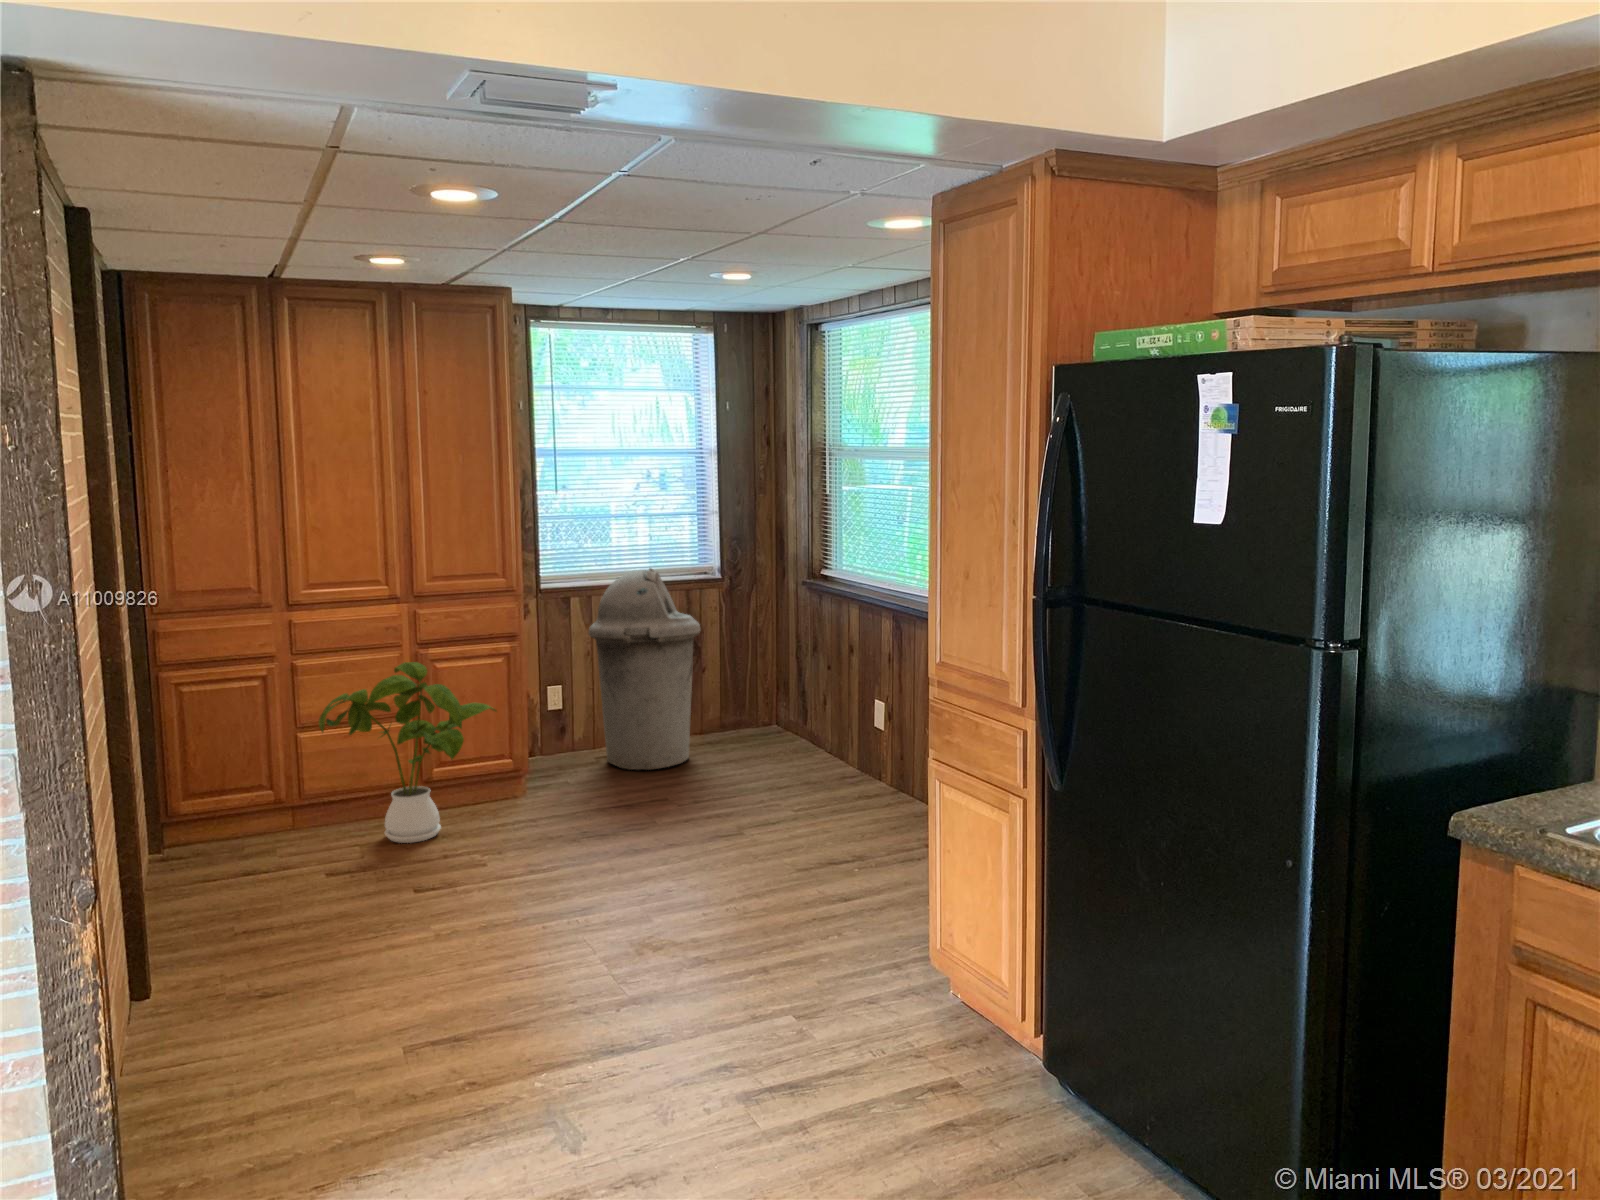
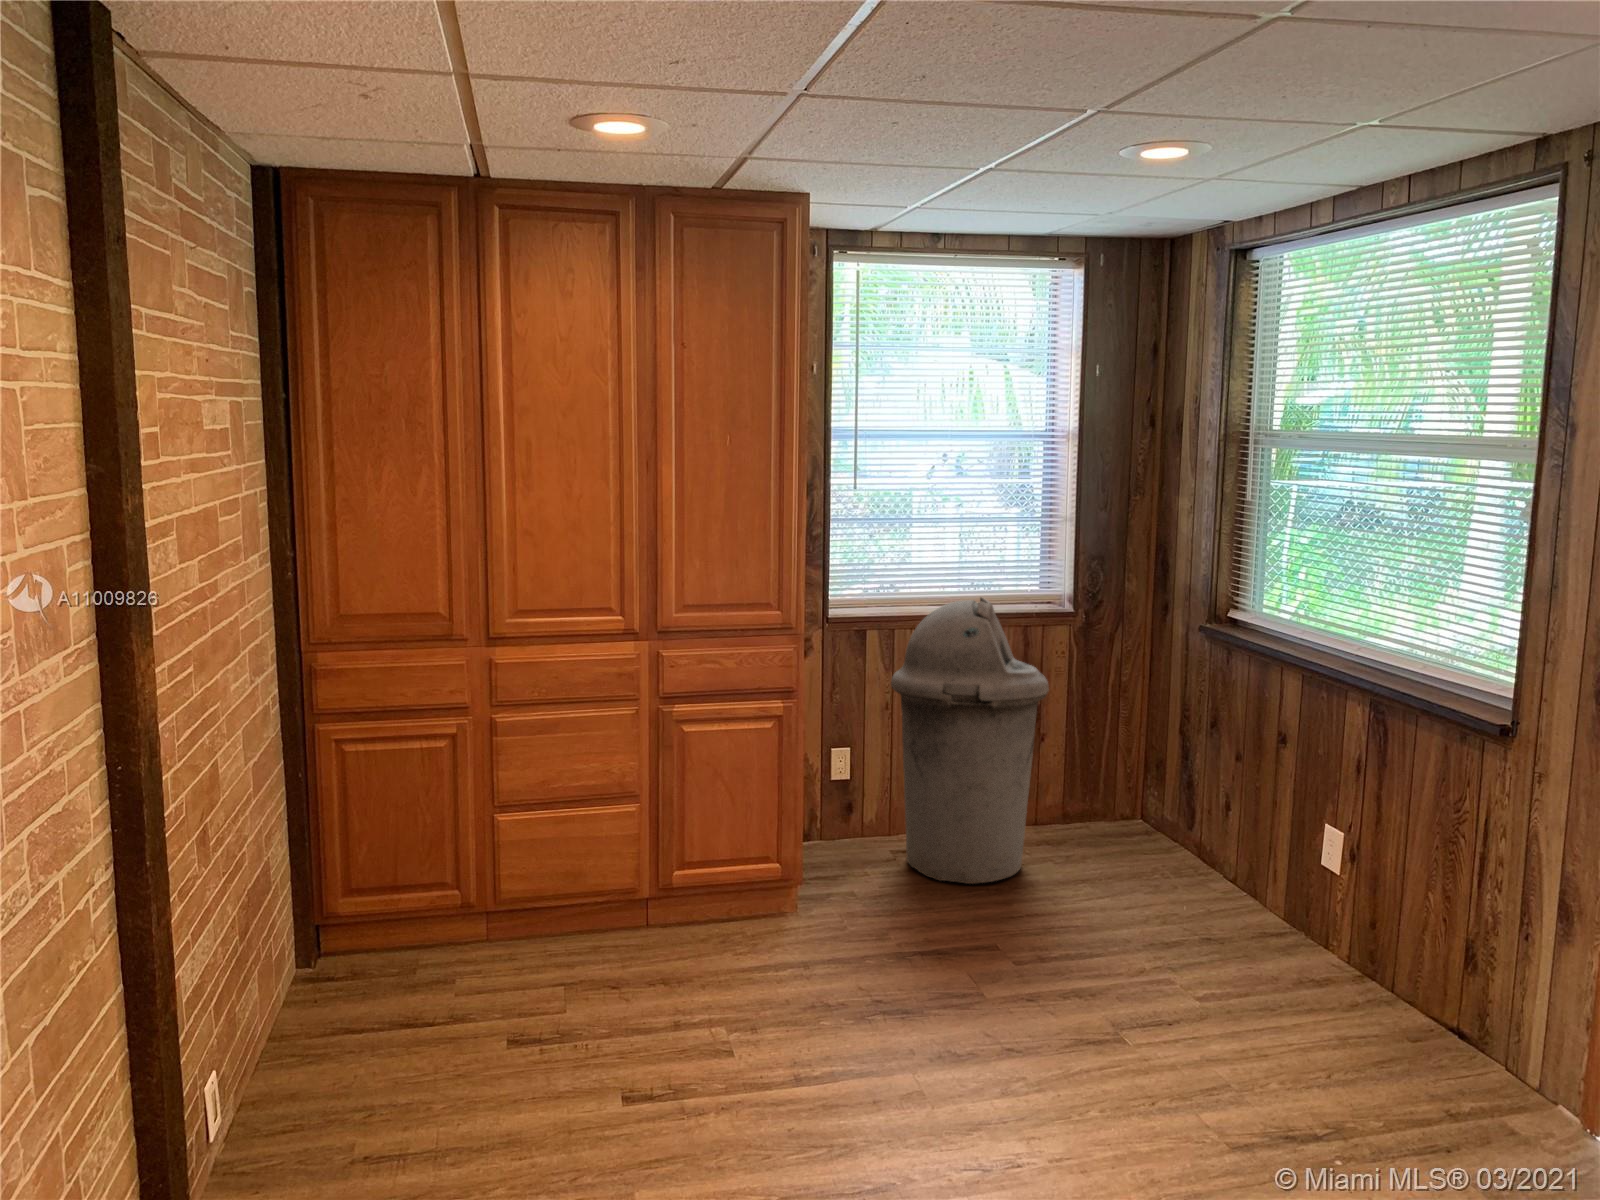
house plant: present [319,662,496,843] -> none [518,735,763,990]

